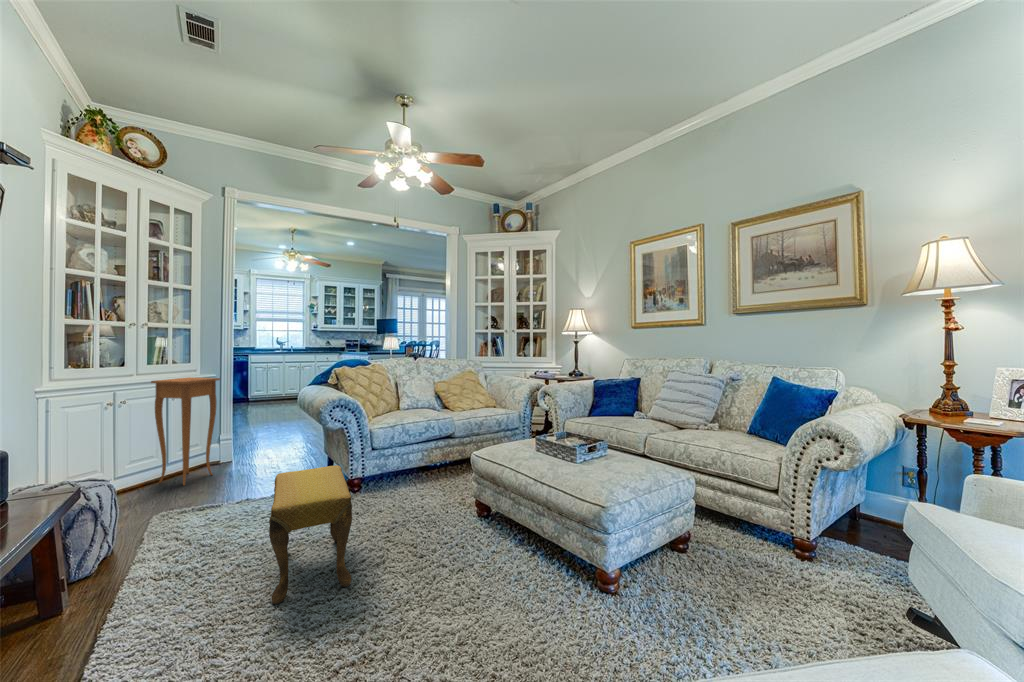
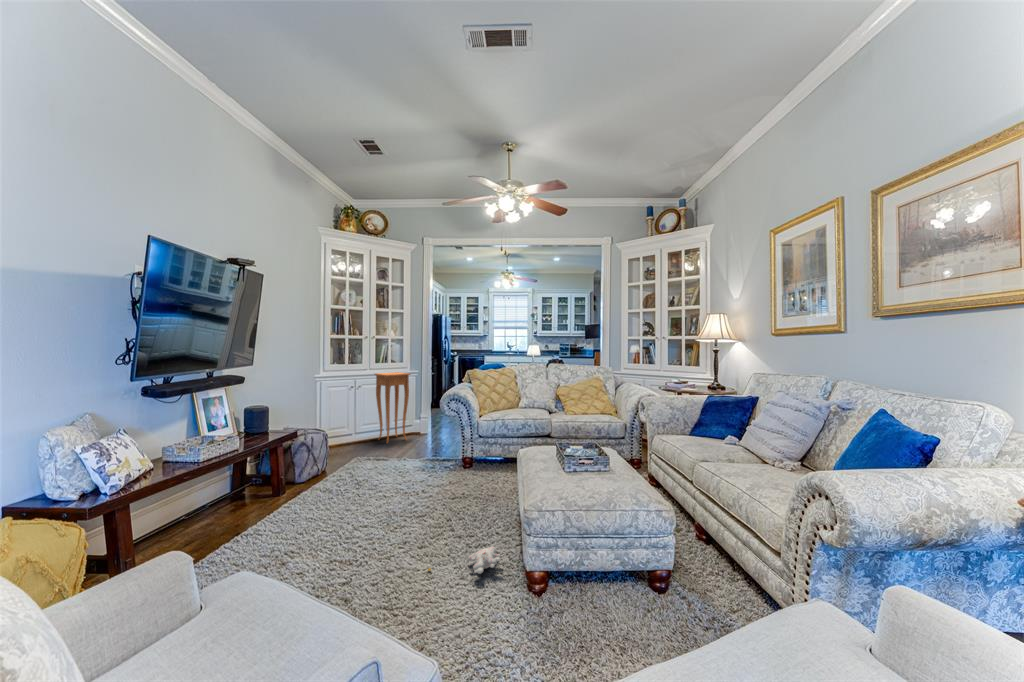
footstool: present [269,465,352,604] -> none [342,440,417,524]
plush toy: none [486,560,559,616] -> present [428,546,501,573]

